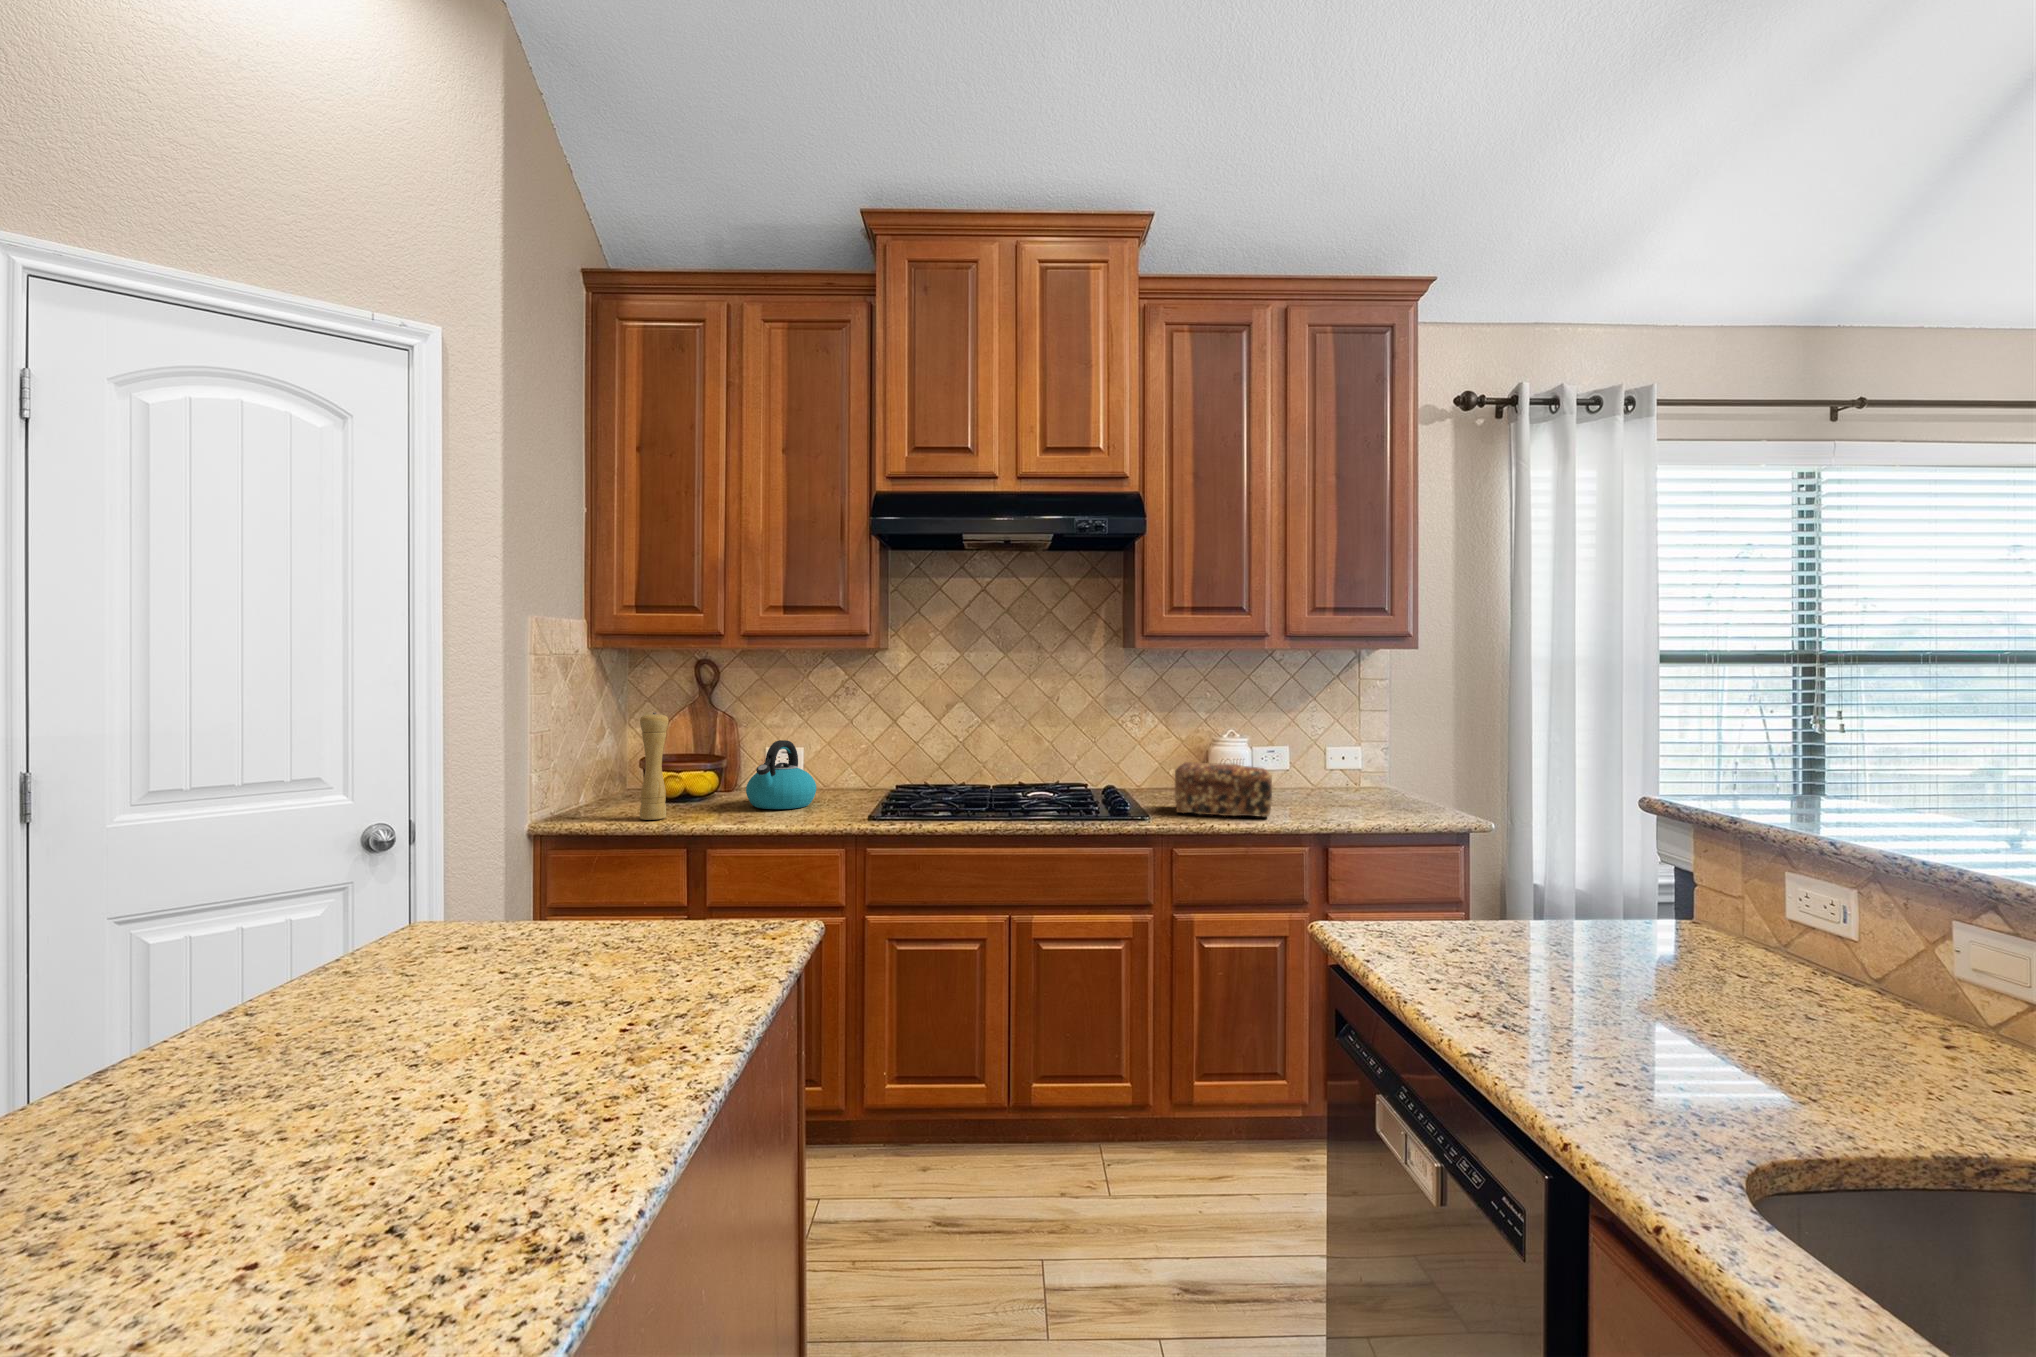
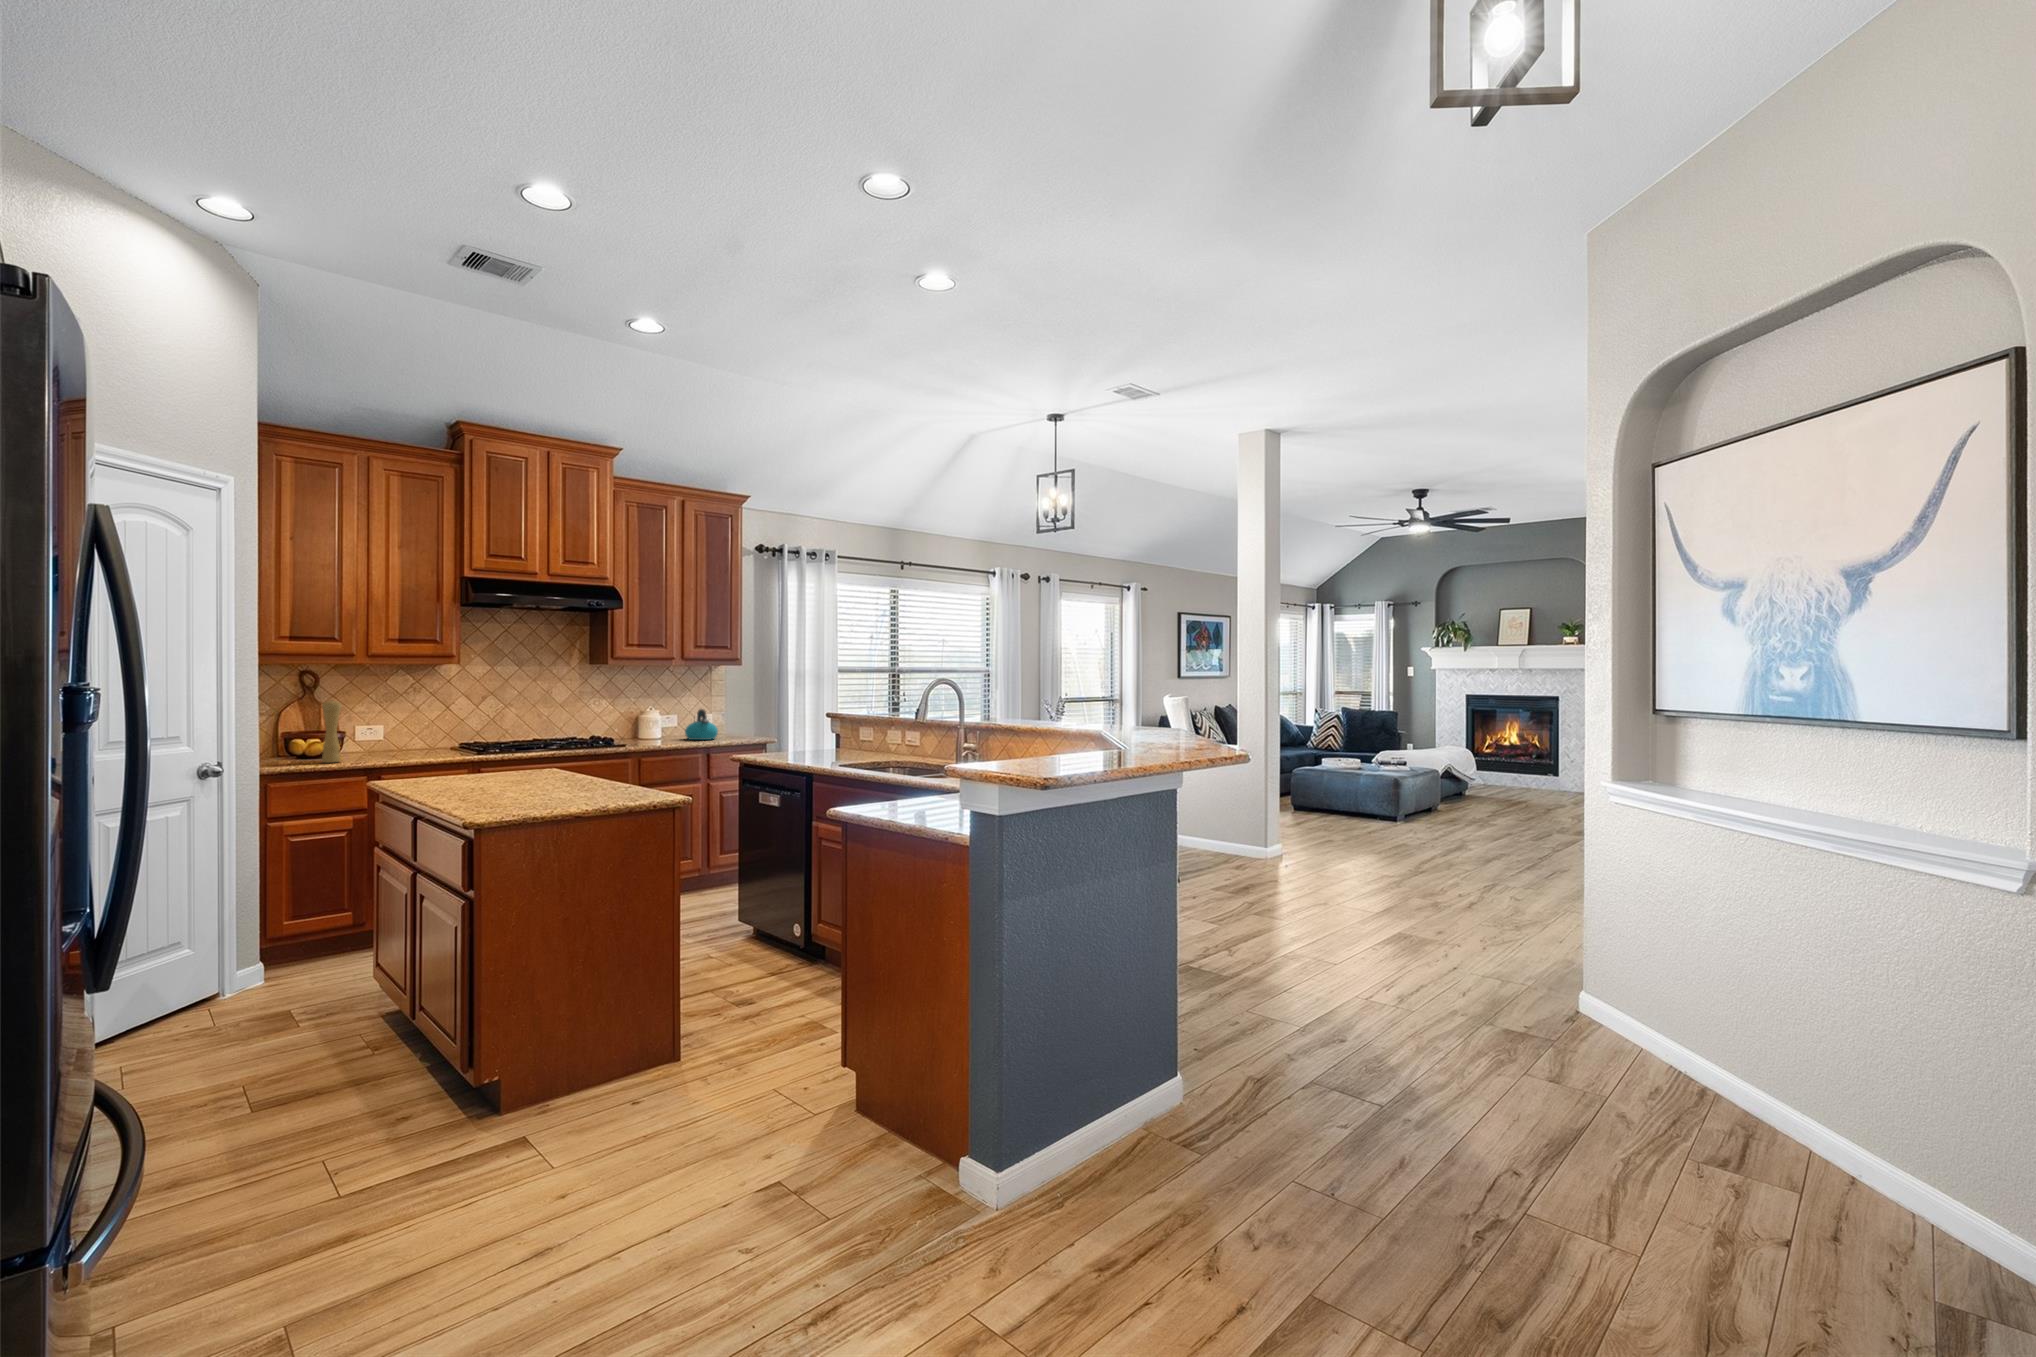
kettle: present [746,740,816,809] -> present [685,709,718,740]
bread loaf: present [1175,762,1272,816] -> none [634,720,684,745]

